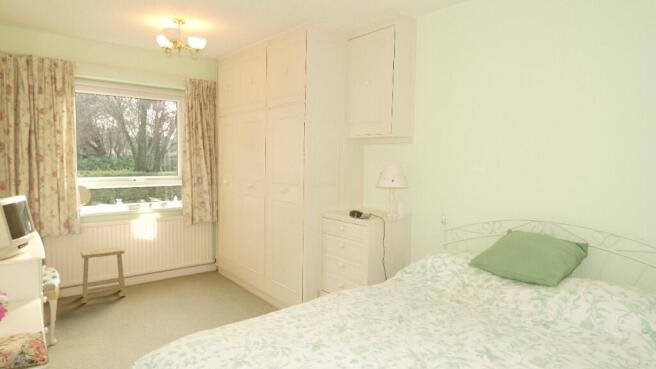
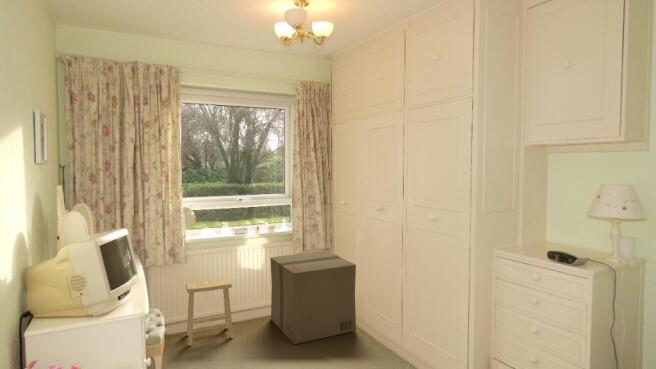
cardboard box: none [162,224,235,297] -> present [270,250,356,344]

